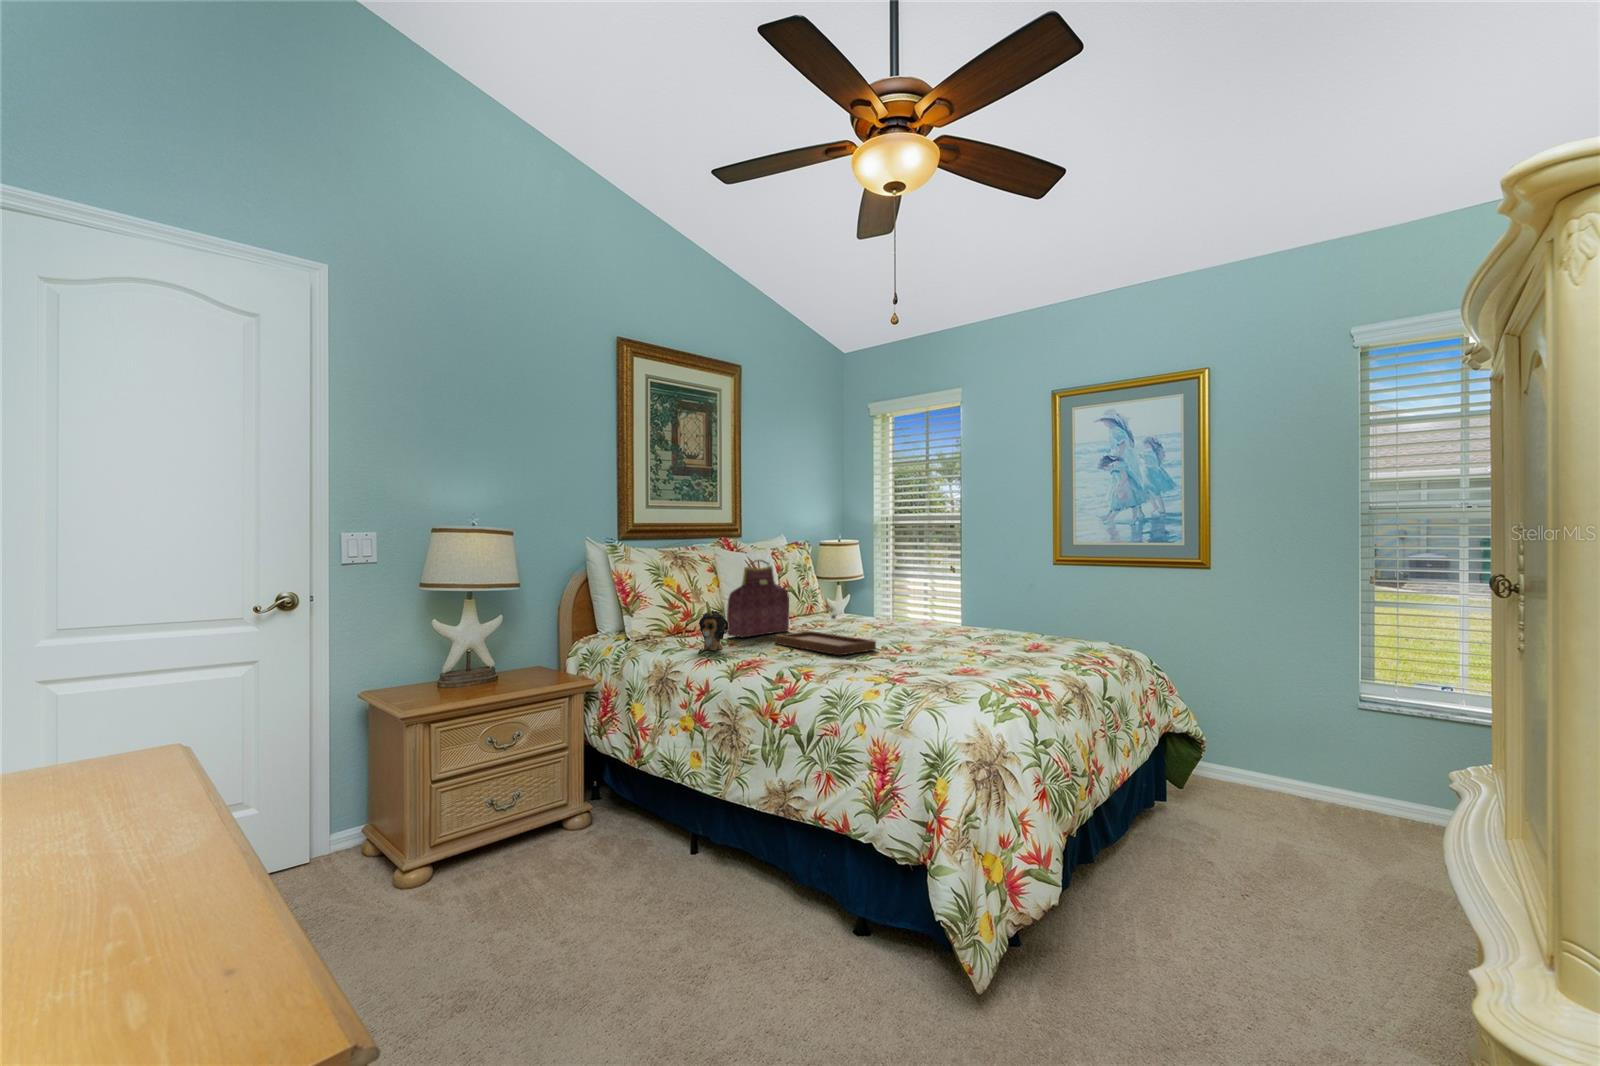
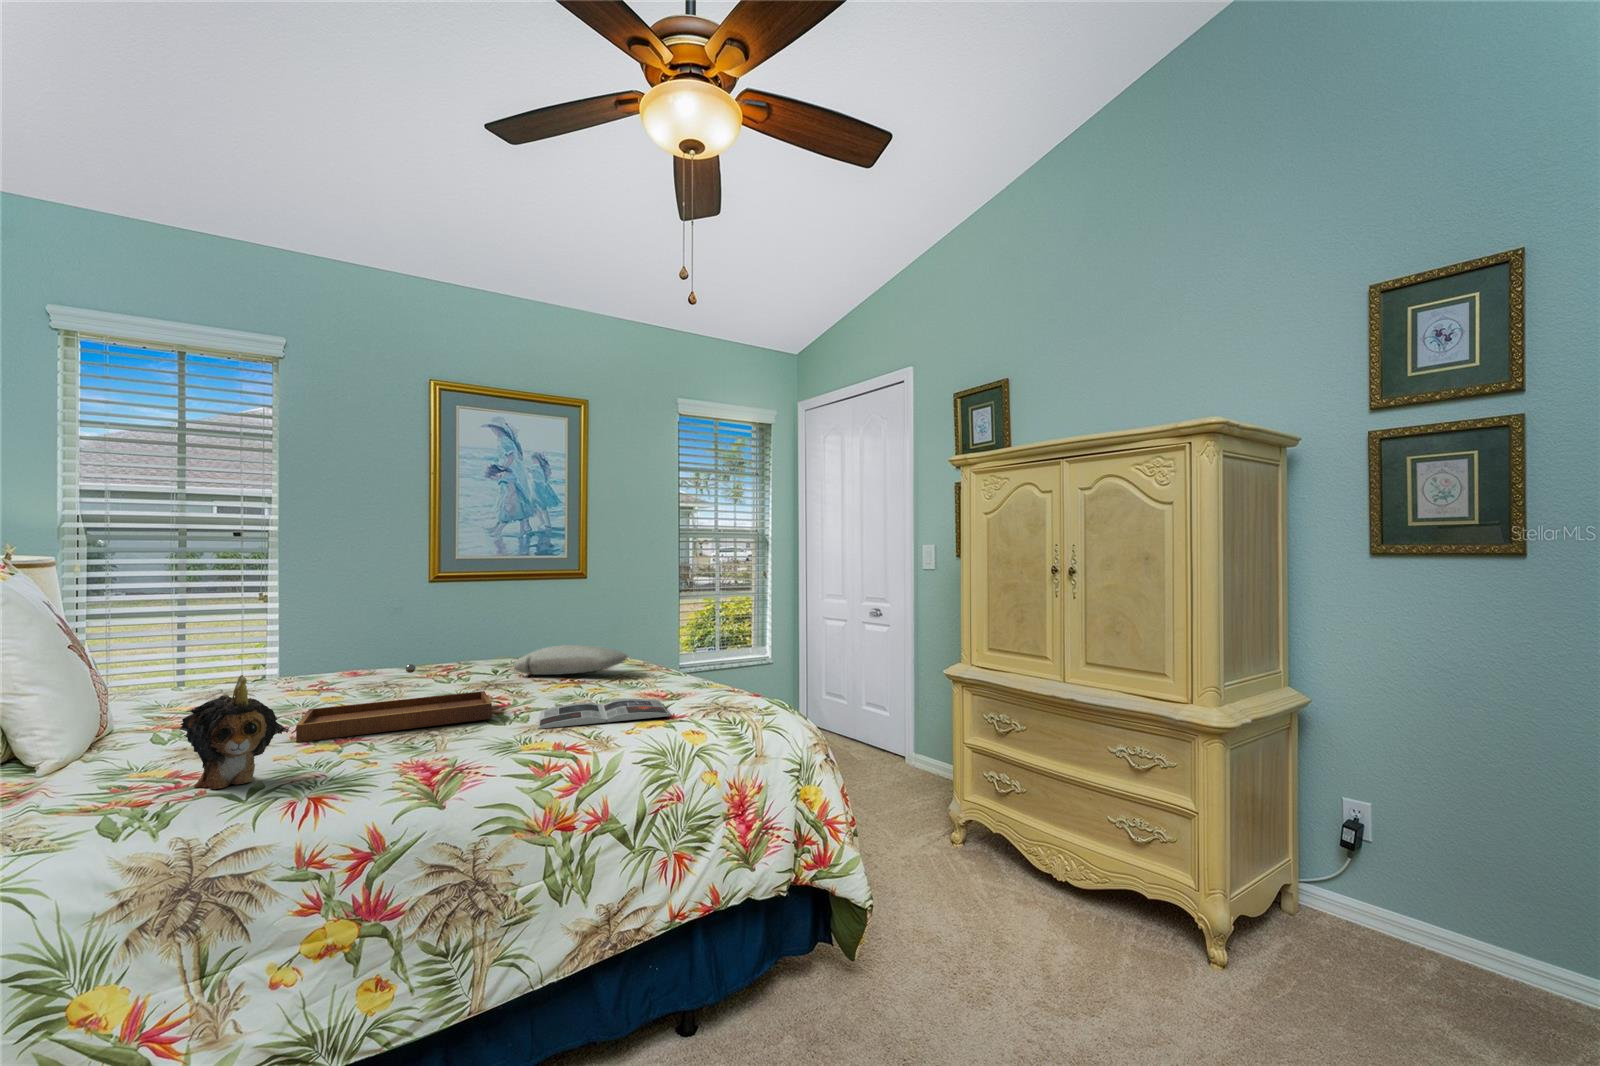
handbag: present [727,560,789,637] -> none [125,585,201,763]
pillow: none [965,624,1030,650] -> present [514,645,628,675]
magazine: none [831,660,932,681] -> present [538,699,670,729]

